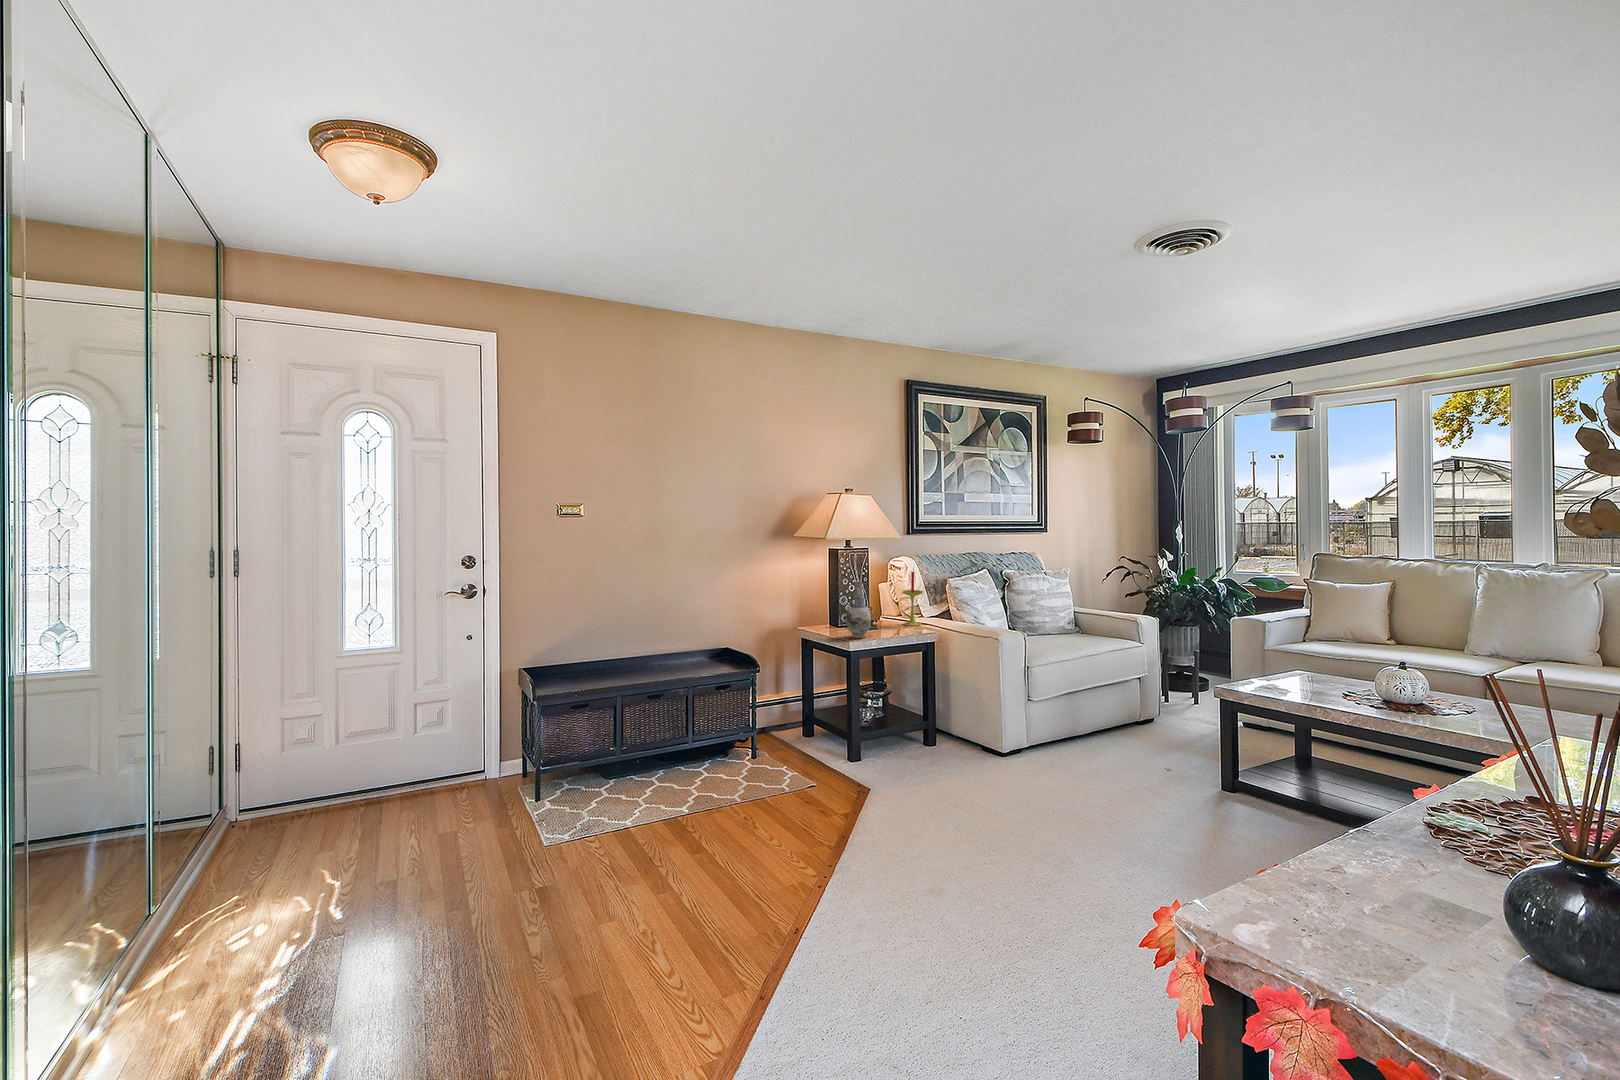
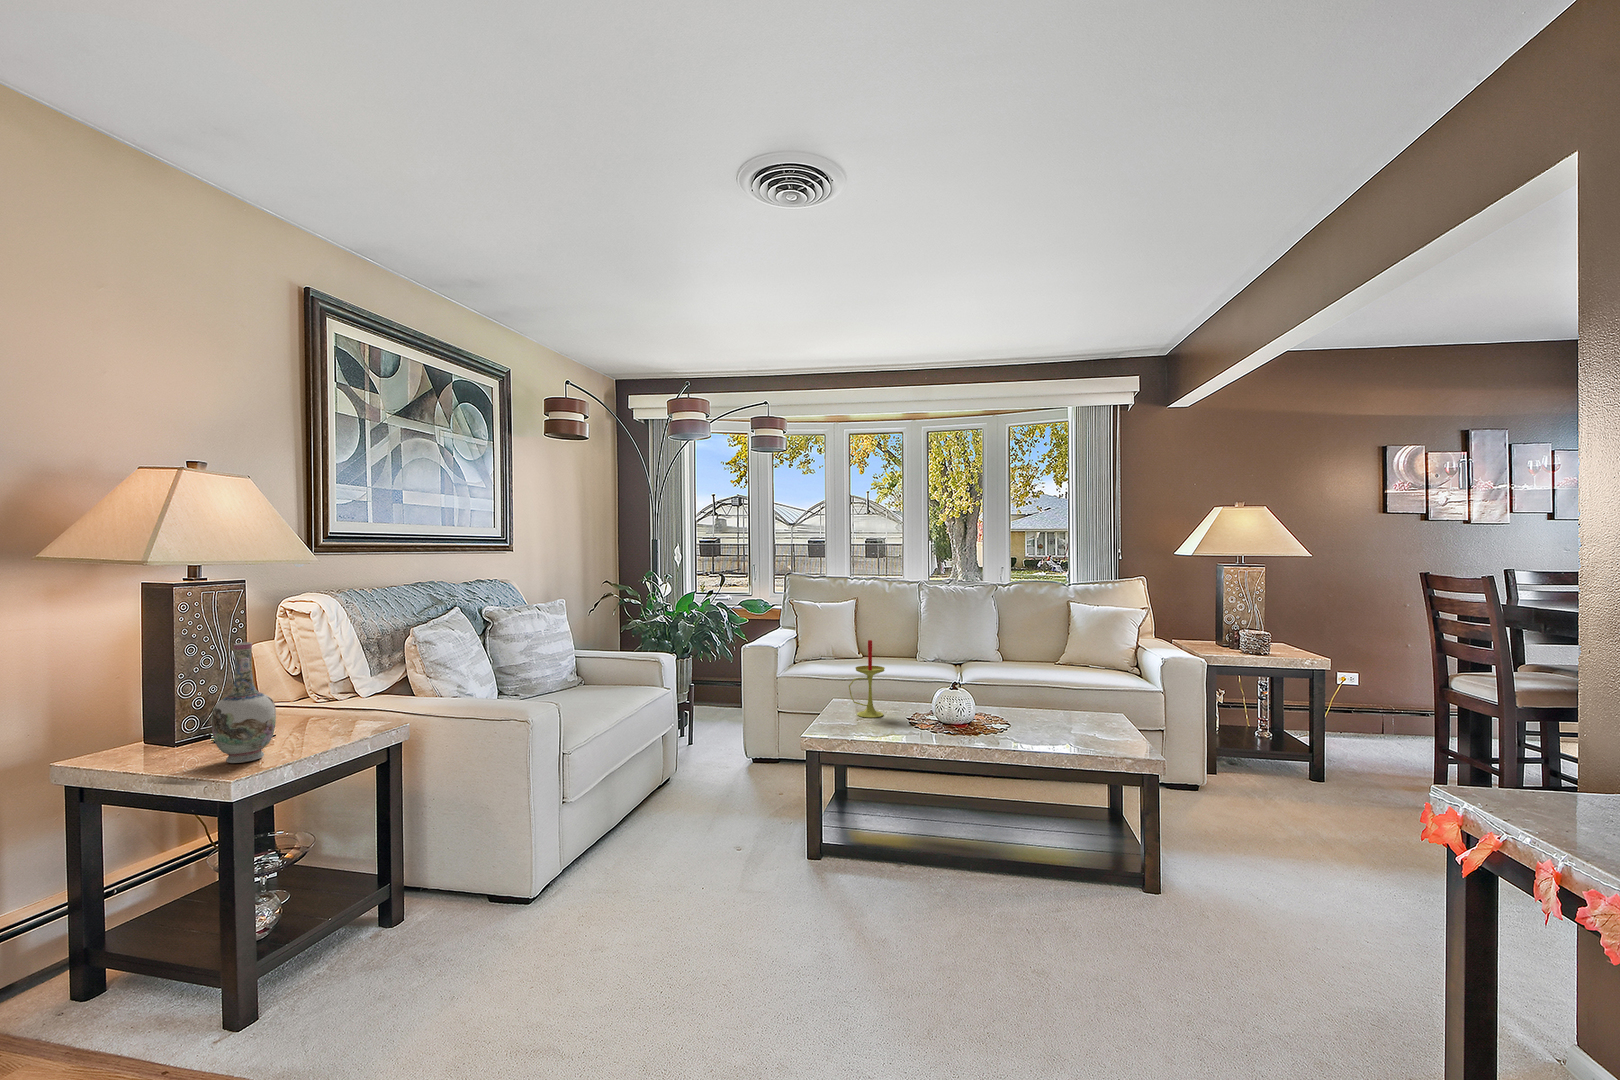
candle: present [898,572,923,626] -> present [849,640,885,718]

